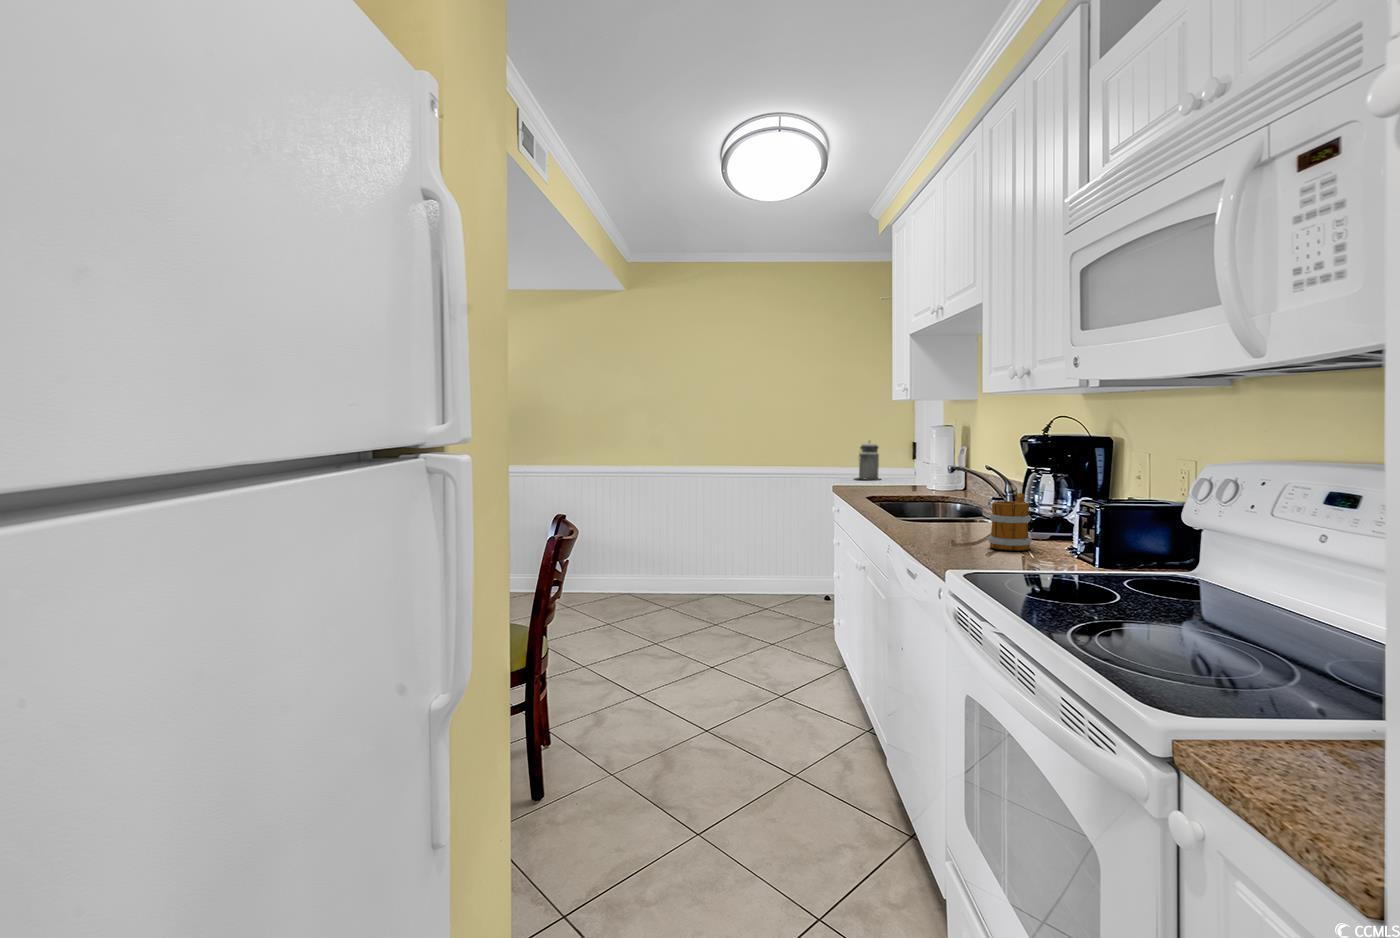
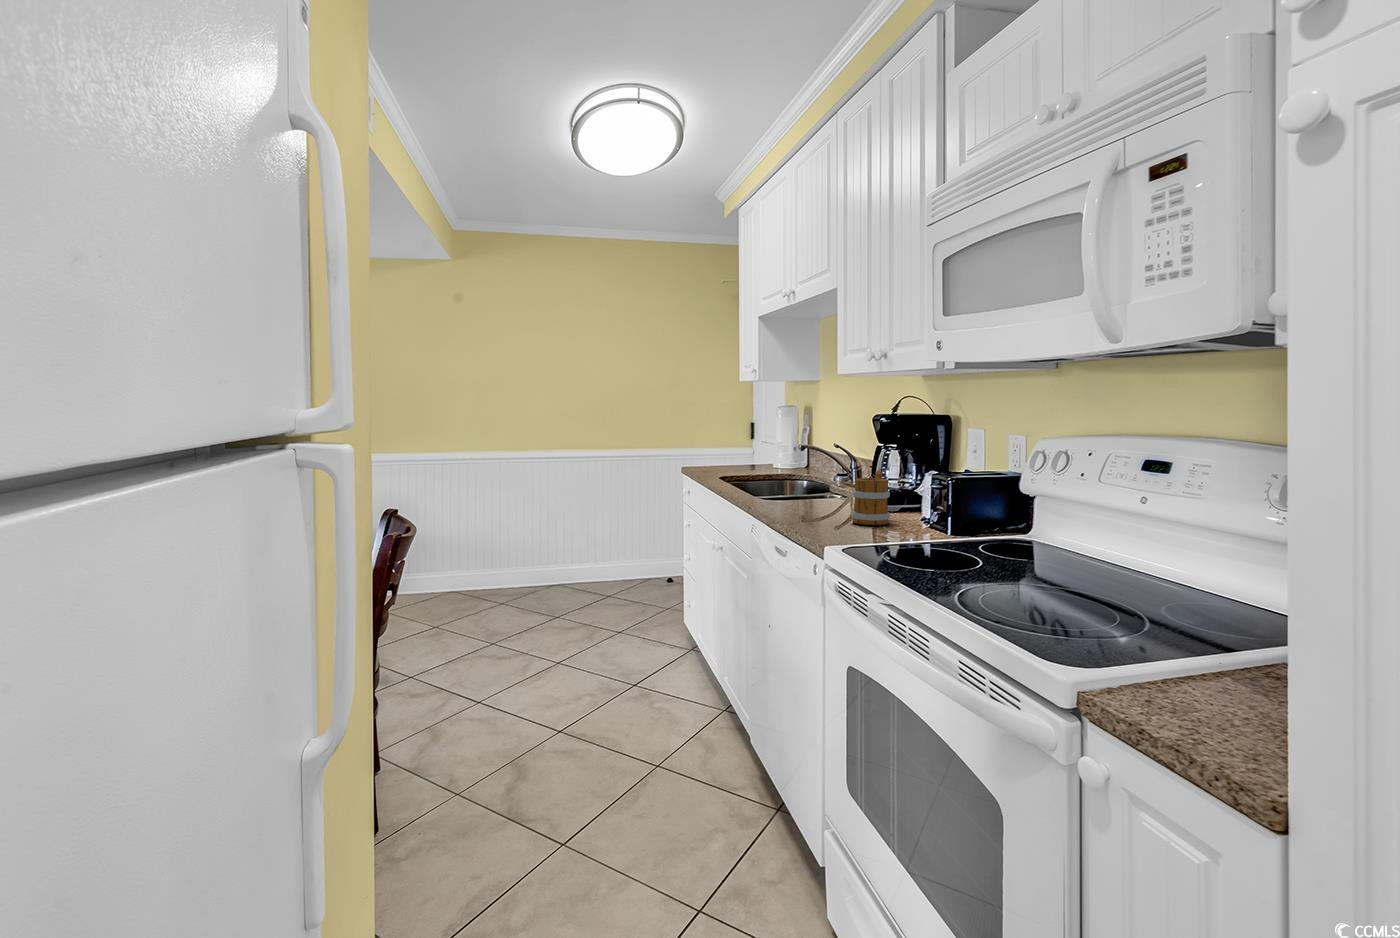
canister: present [856,441,879,479] -> none [693,419,721,459]

